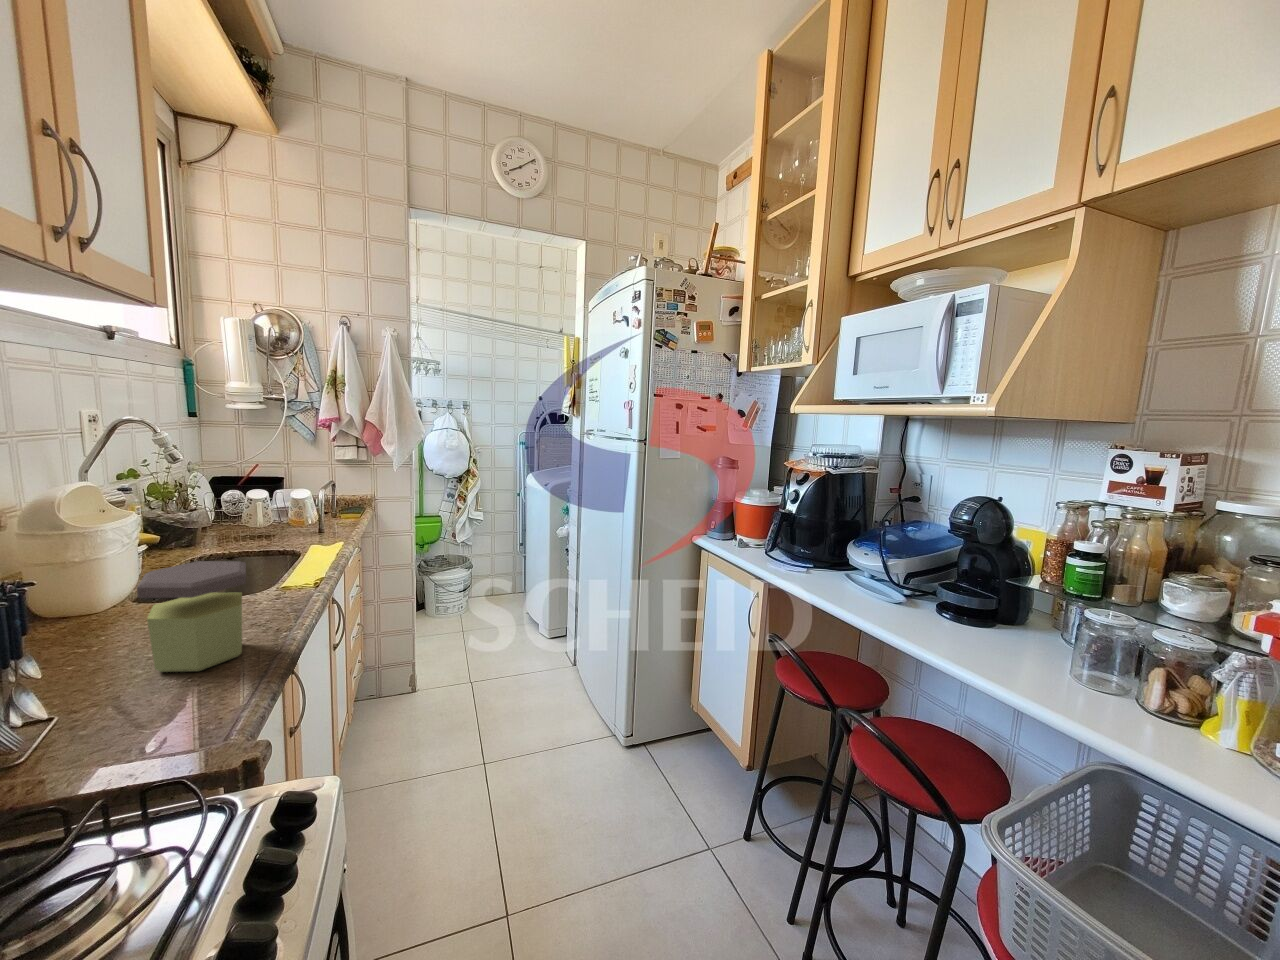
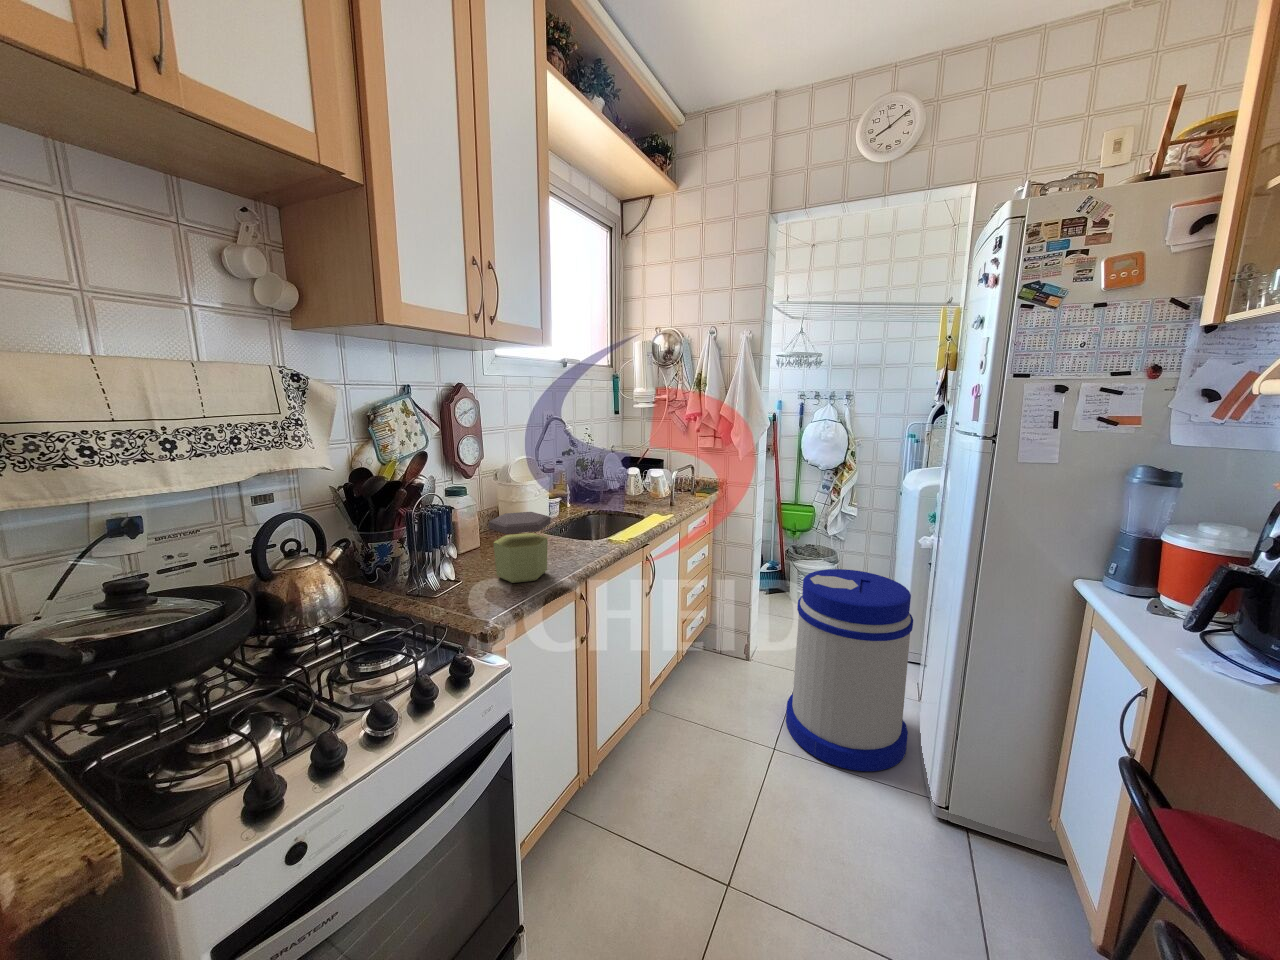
trash can: none [478,566,583,749] -> present [786,569,913,771]

